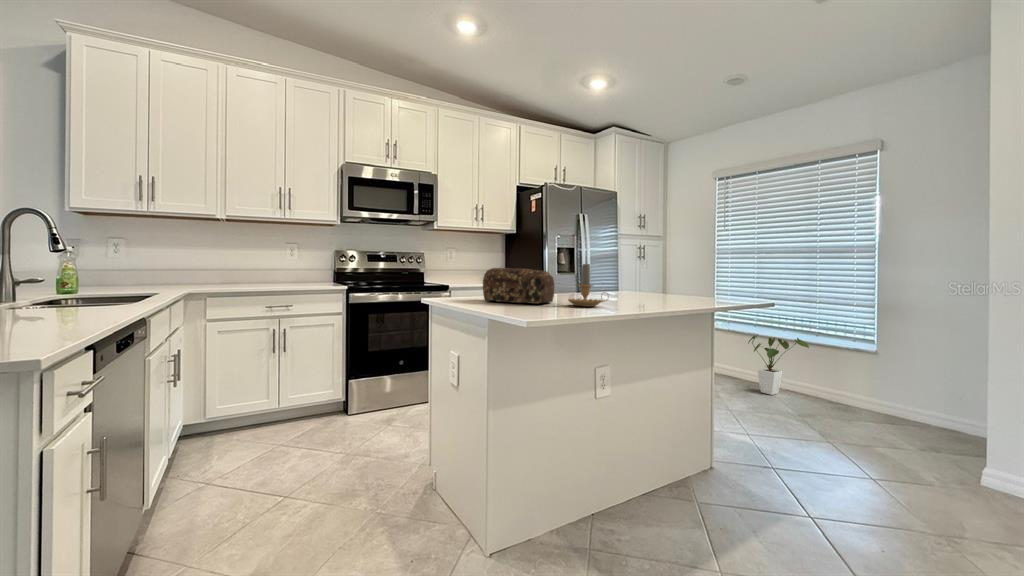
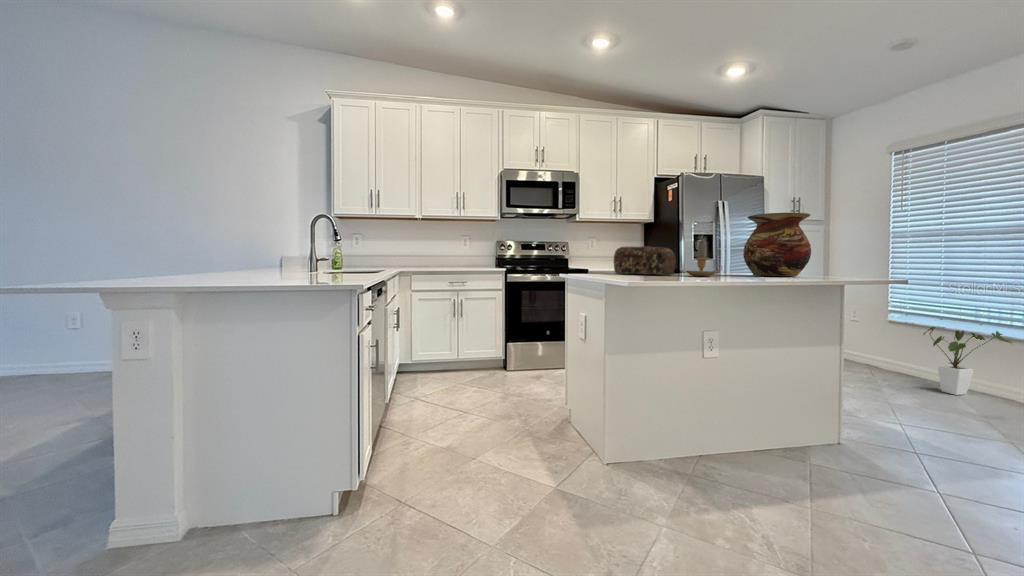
vase: none [622,234,689,303] -> present [743,213,811,276]

